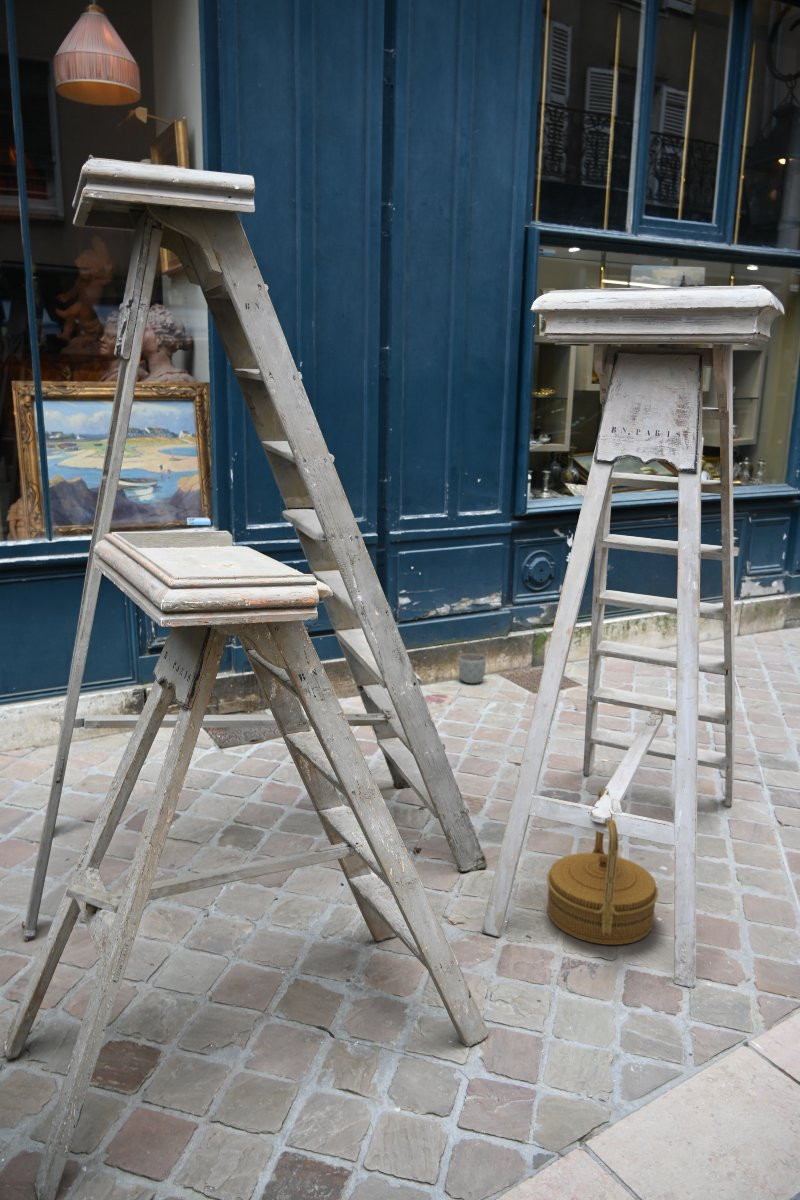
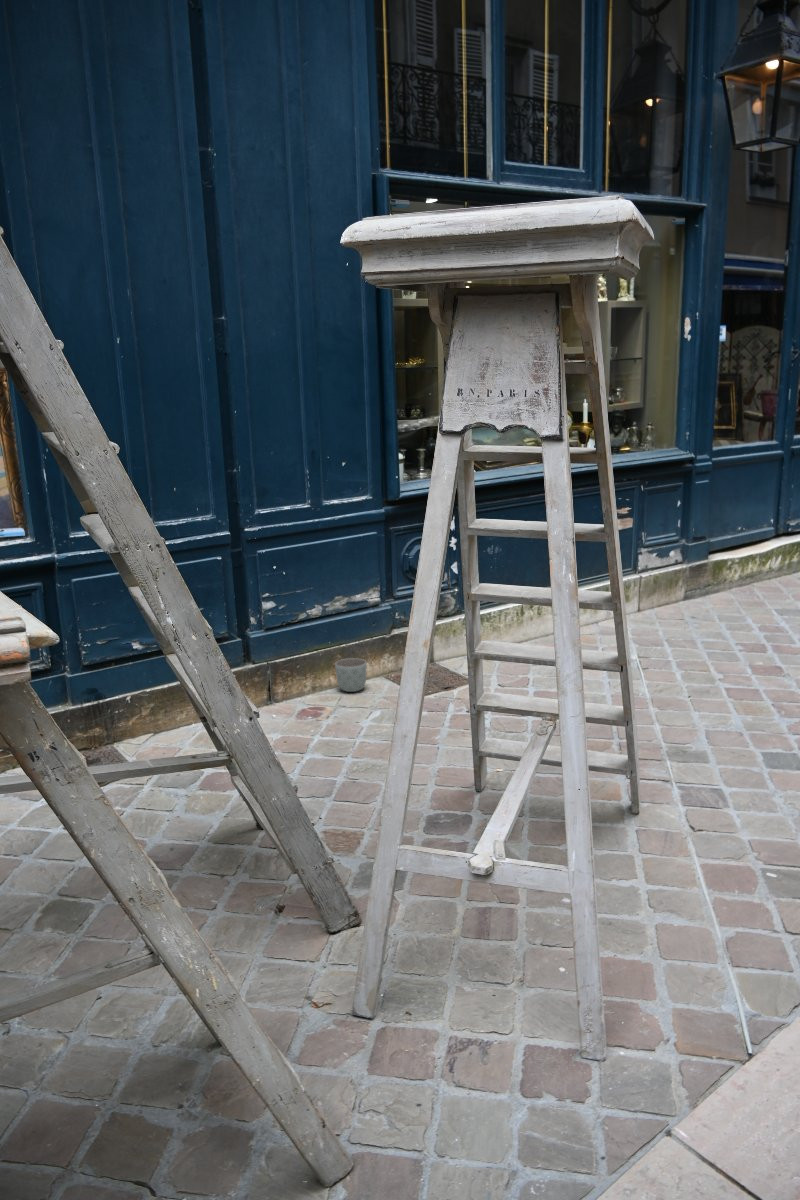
woven basket: present [547,788,658,945] -> none [427,820,558,1012]

